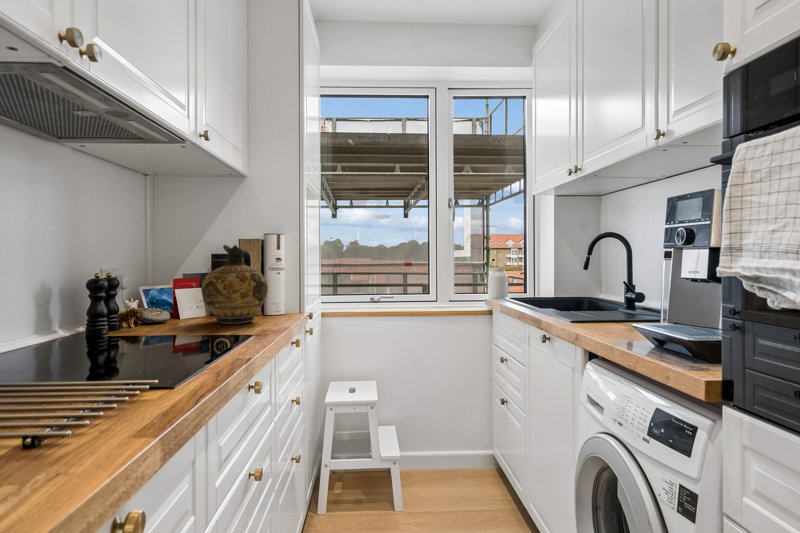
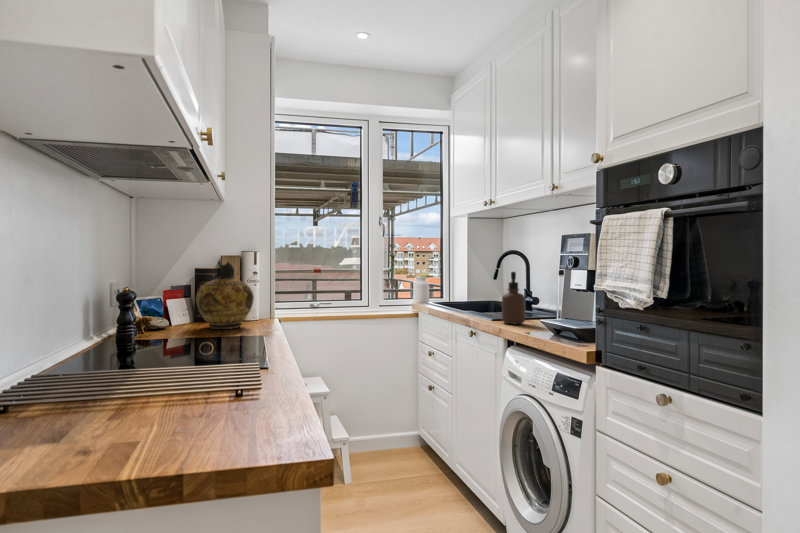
soap dispenser: none [582,255,616,329] -> present [502,272,525,324]

